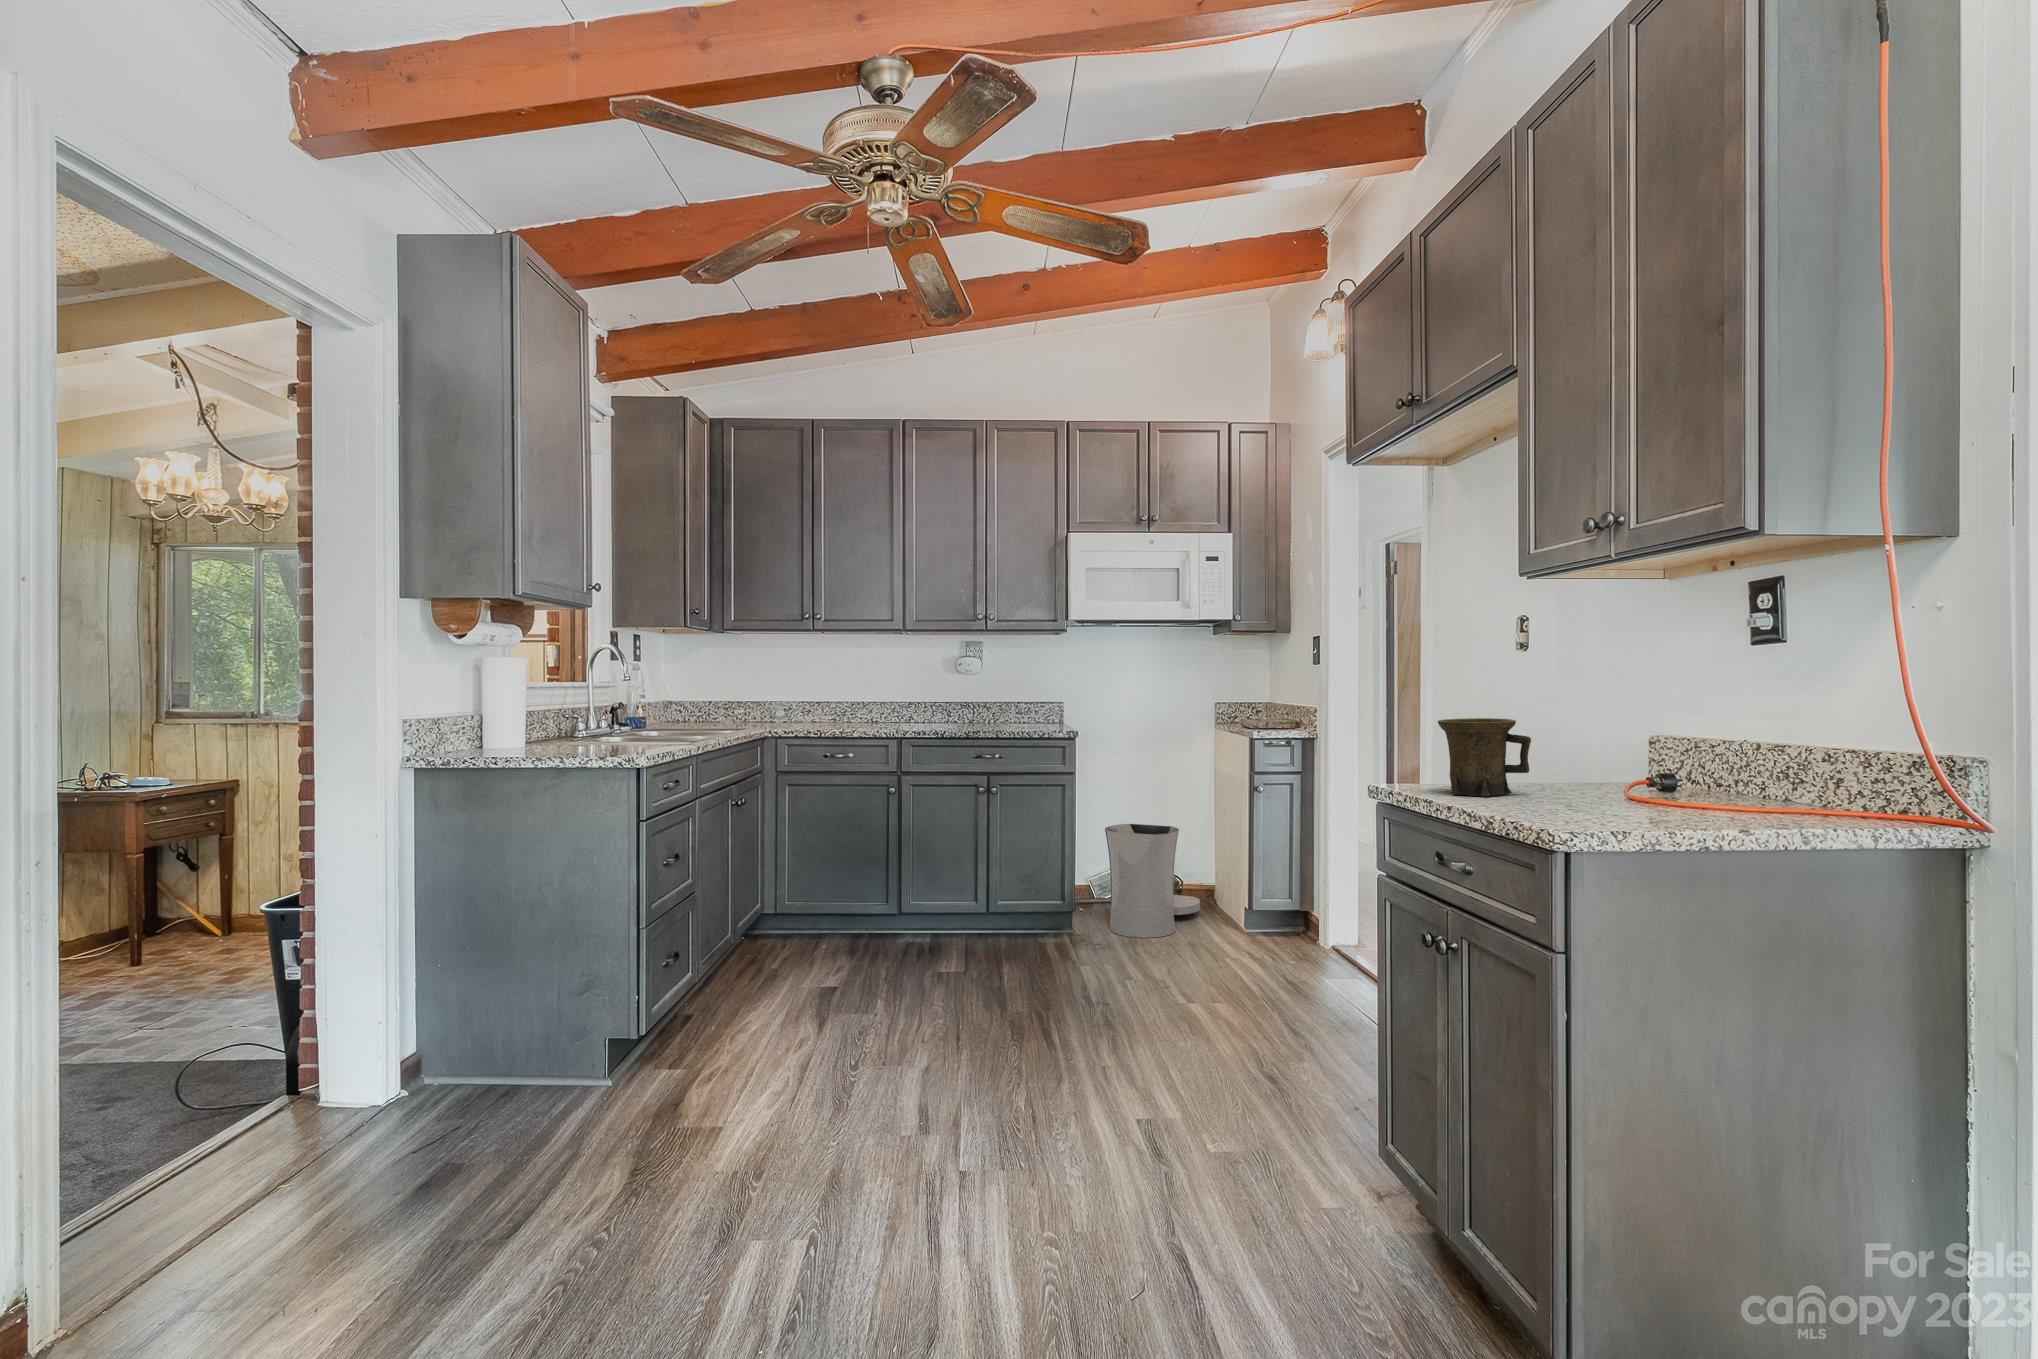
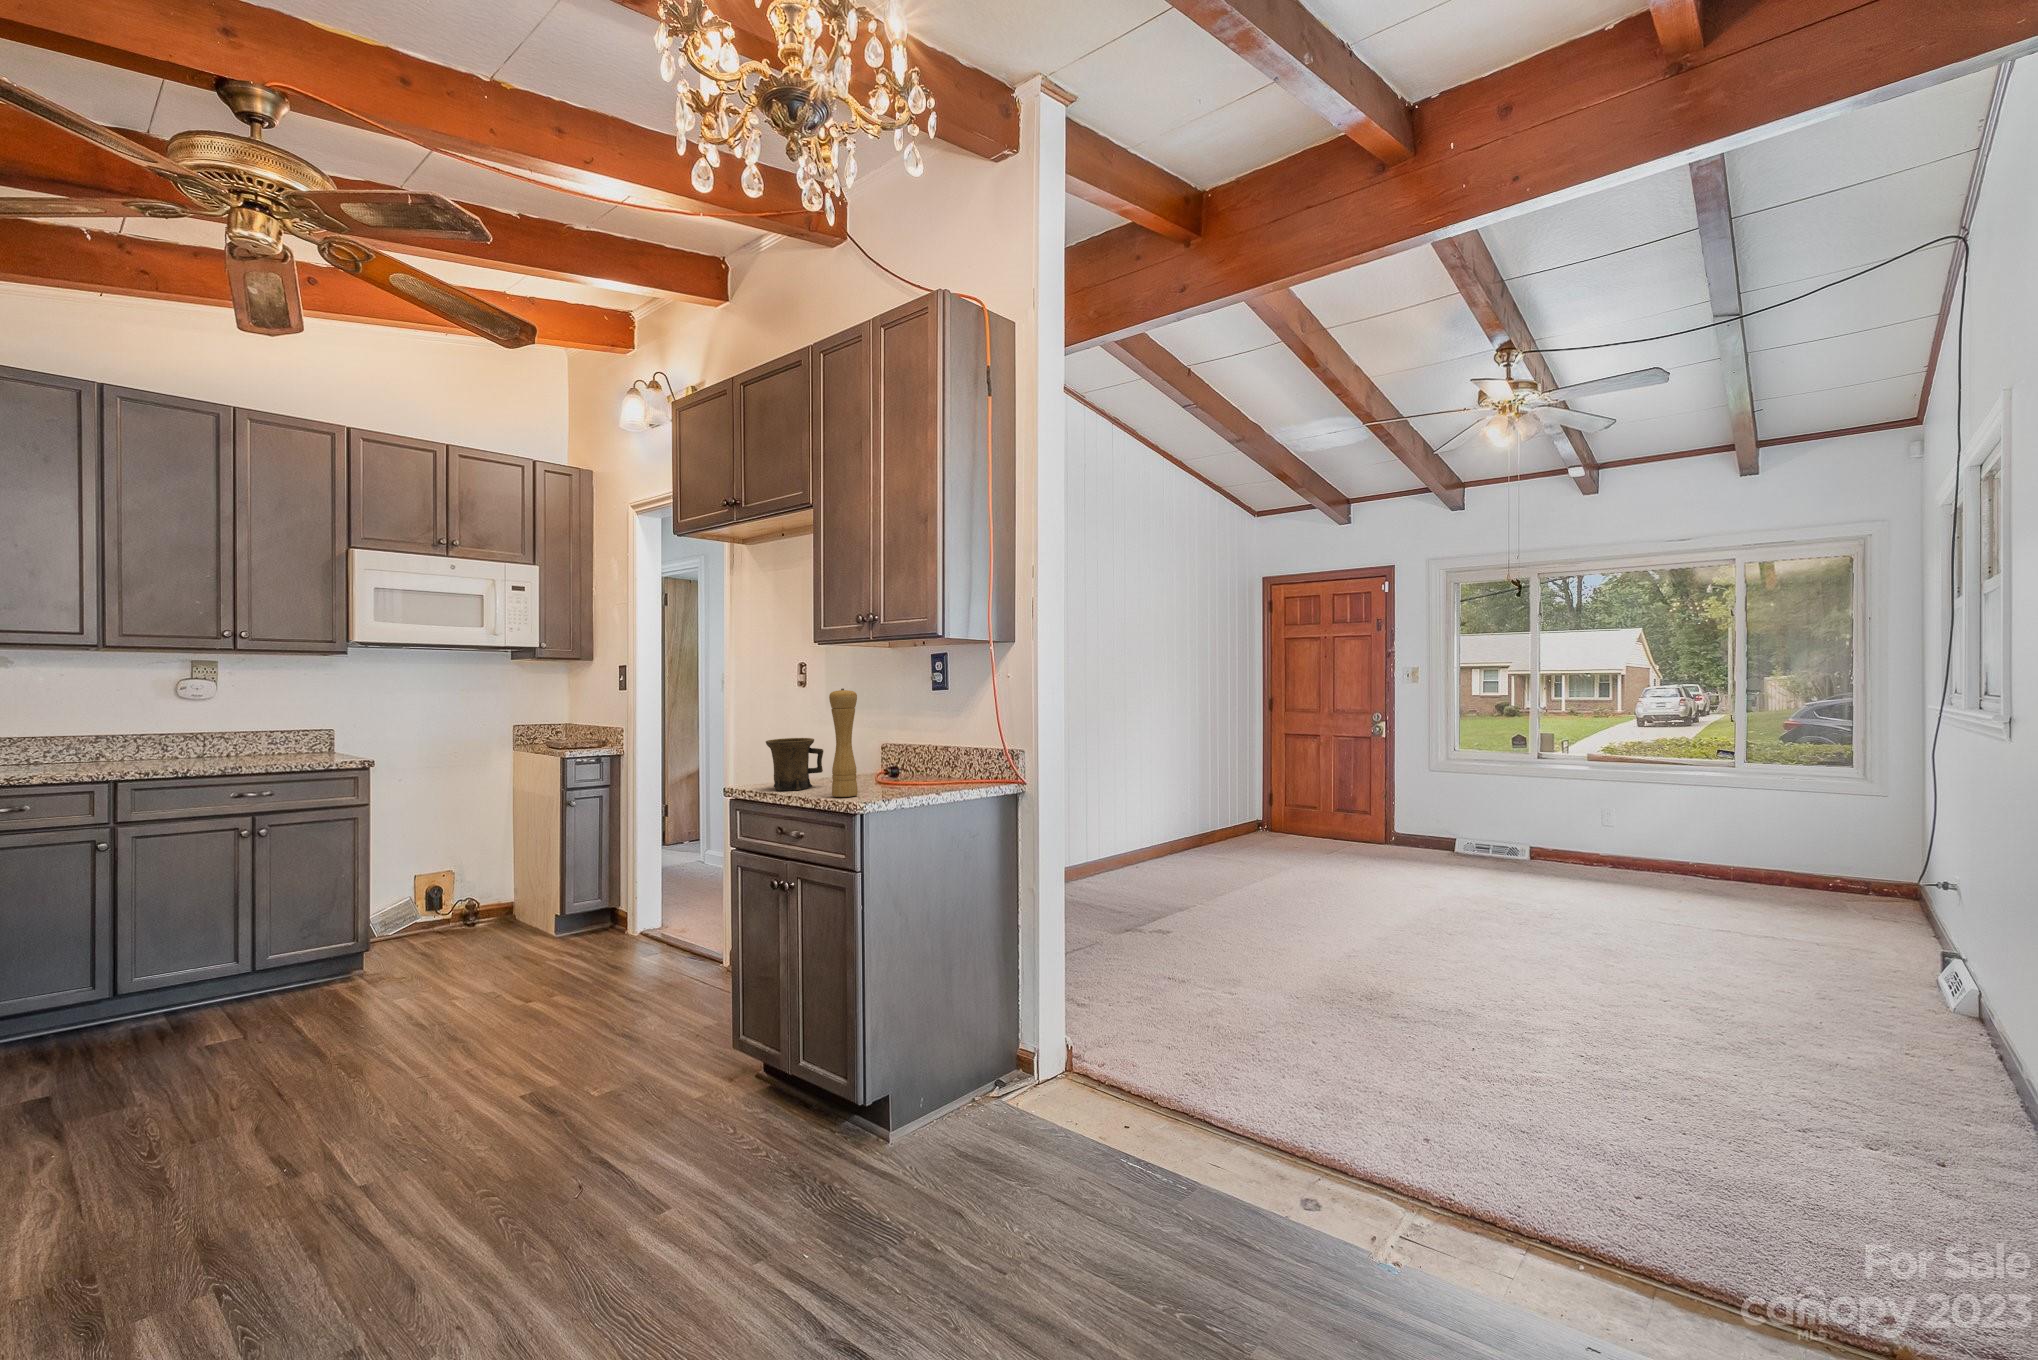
pepper mill: none [1526,637,1576,814] -> present [829,689,858,797]
trash can: present [1105,824,1200,938] -> none [401,847,502,961]

